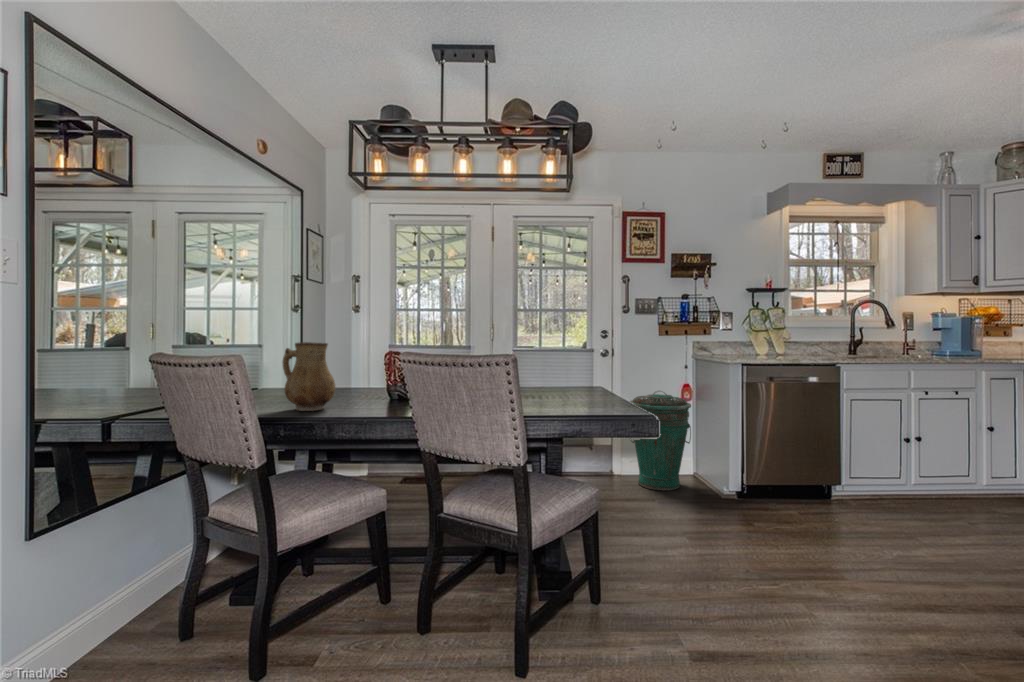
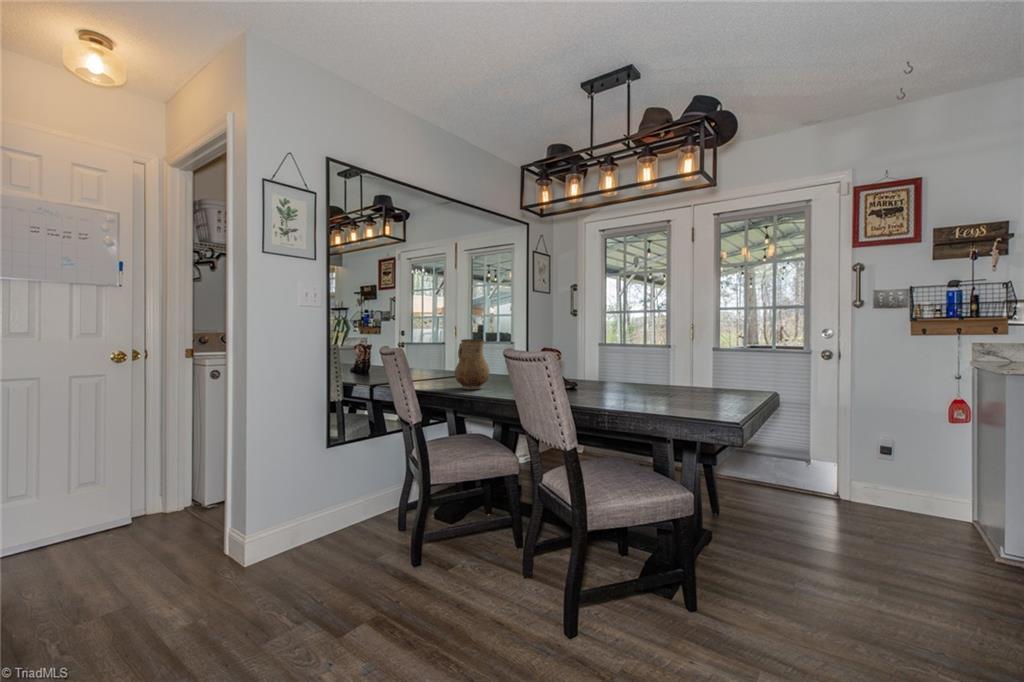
trash can: present [630,391,691,491] -> none [852,402,952,529]

